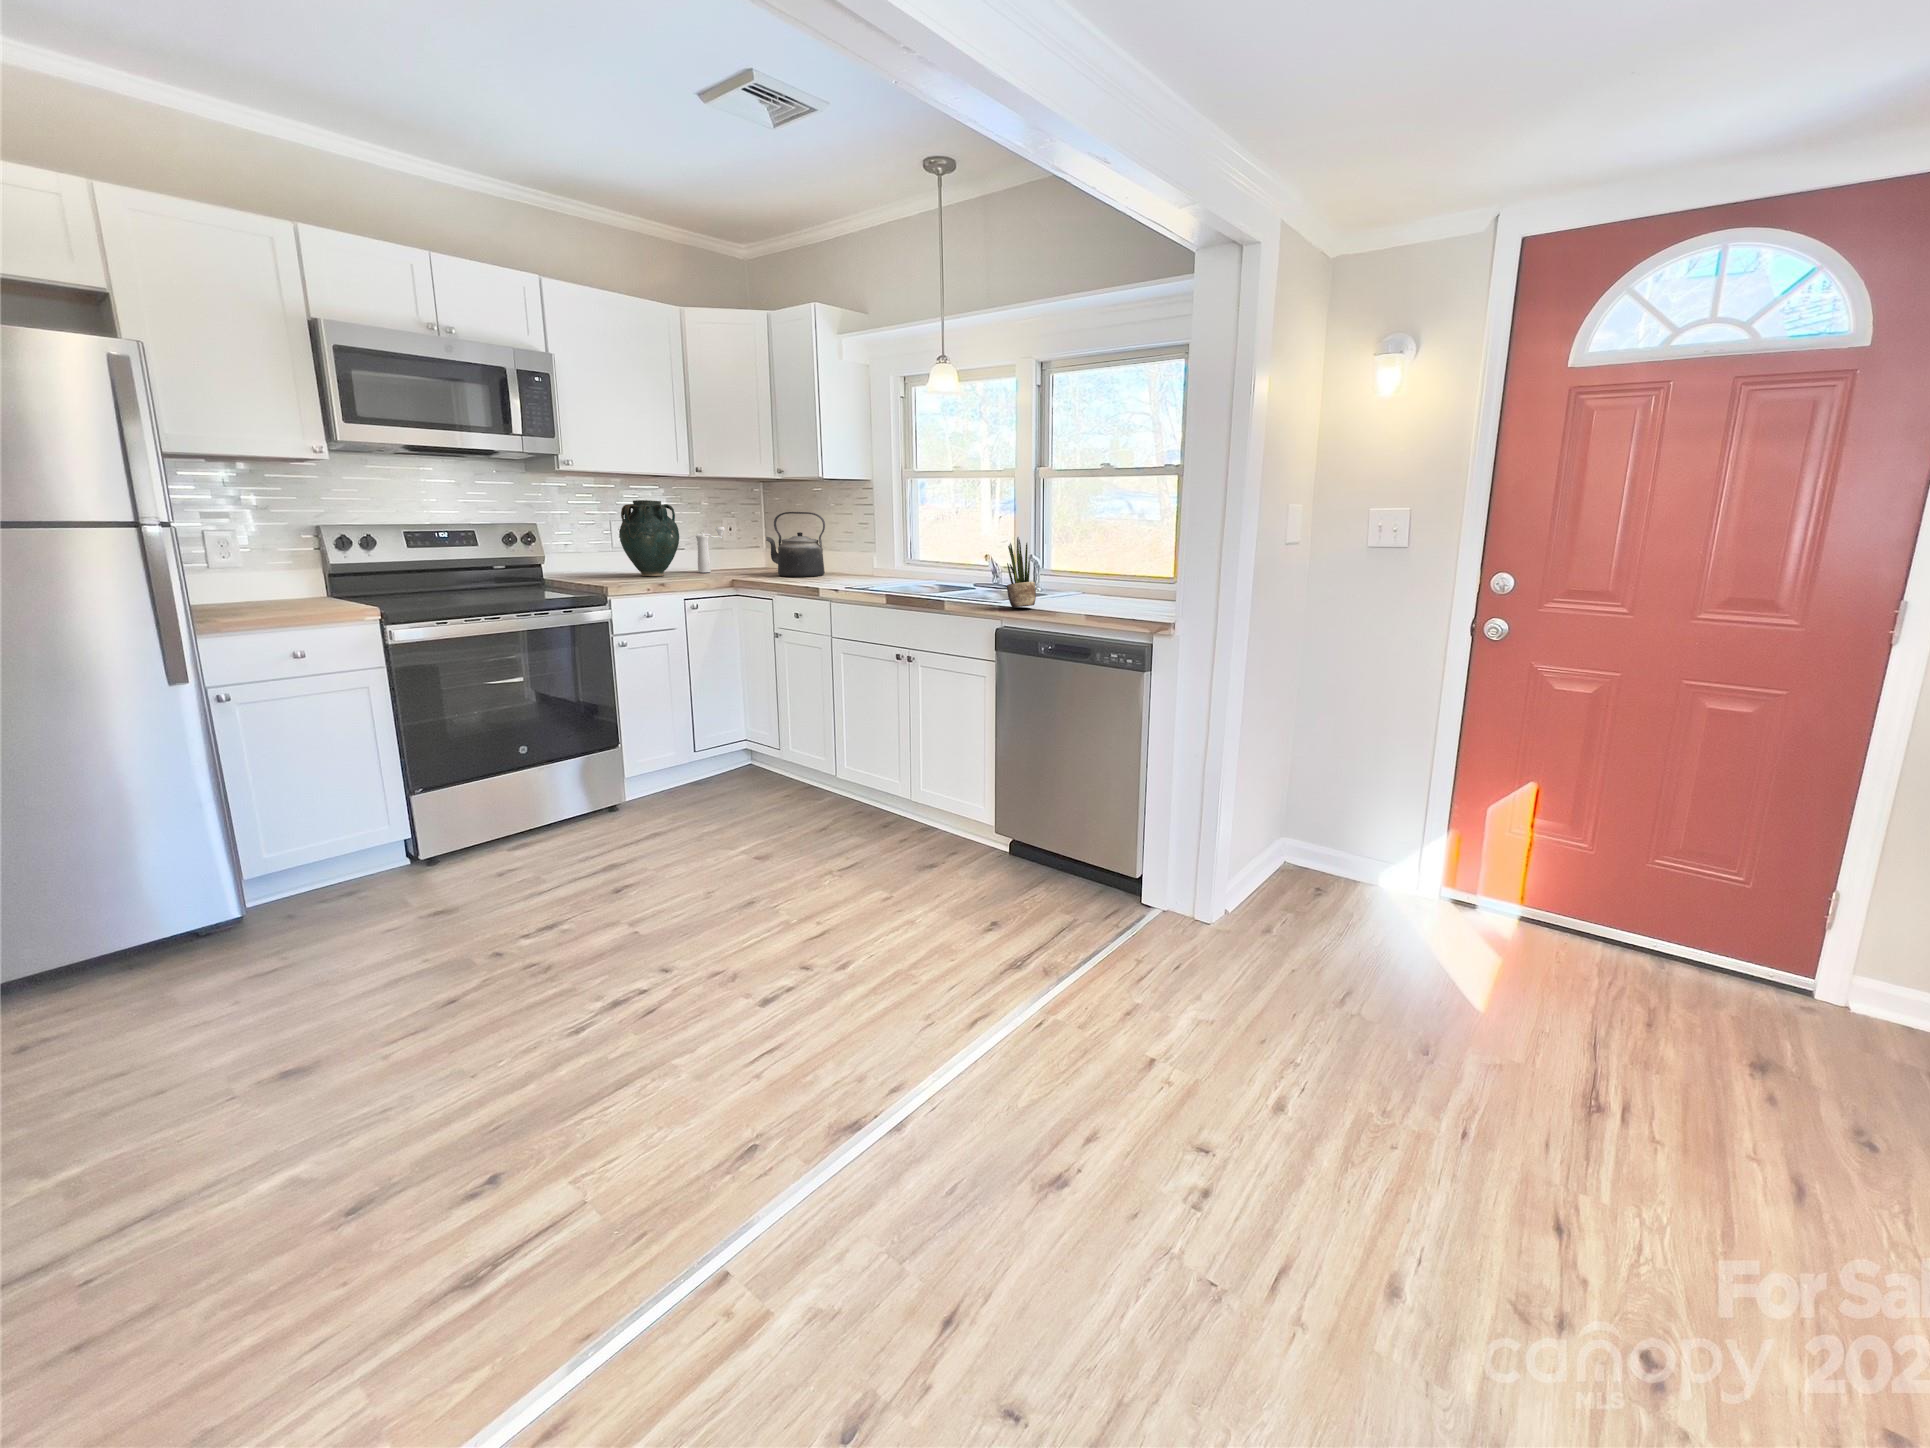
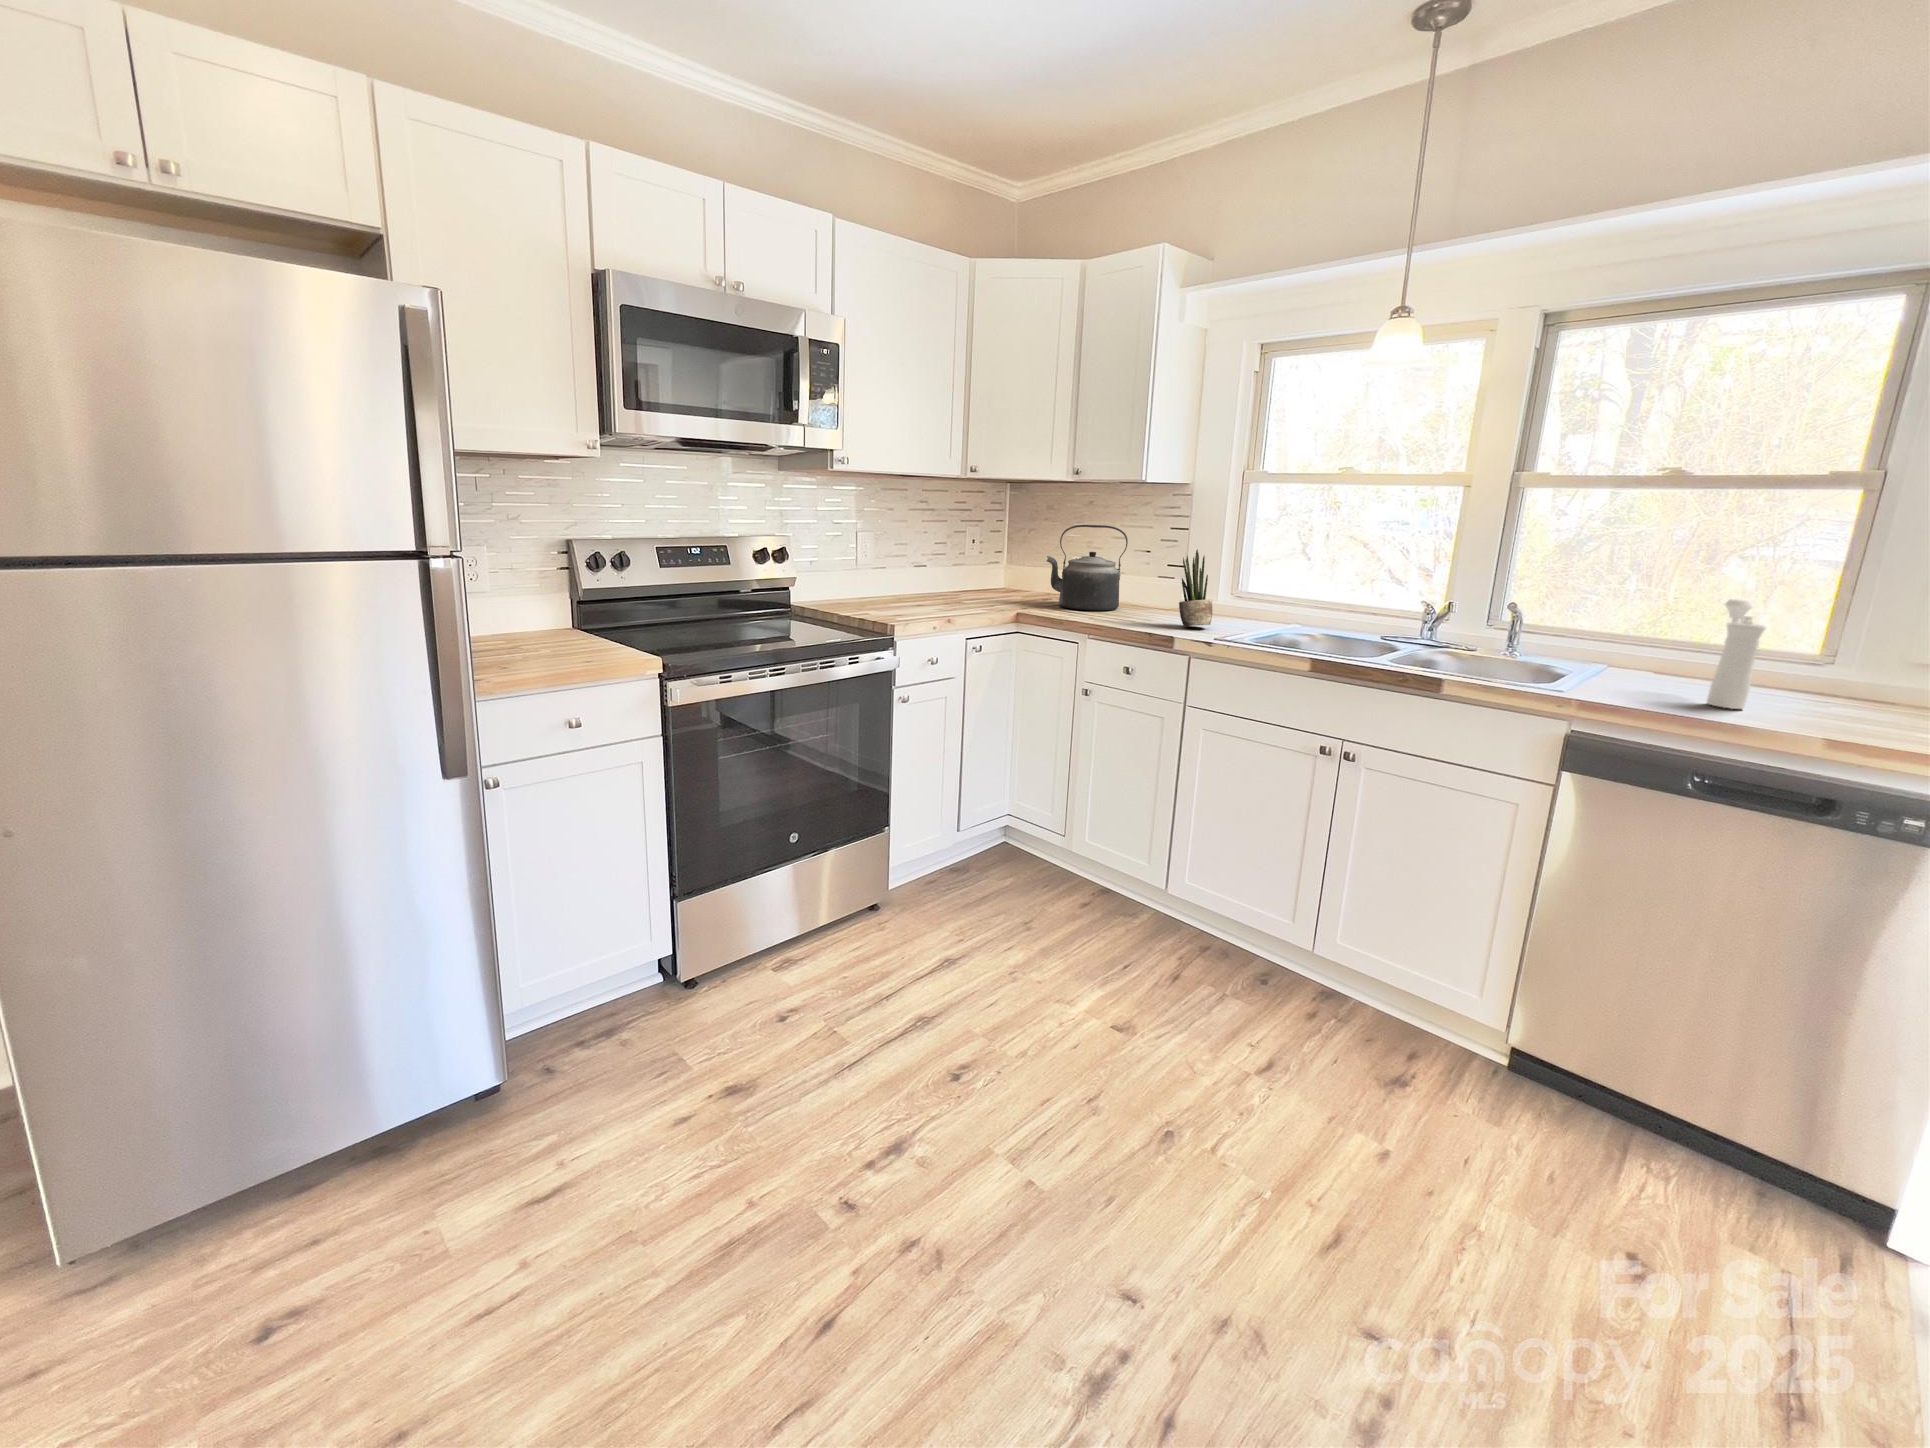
vase: present [619,500,679,576] -> none [873,507,941,604]
pepper mill: present [696,527,725,573] -> present [1707,599,1767,709]
potted plant: present [1007,537,1036,607] -> present [1179,550,1212,626]

